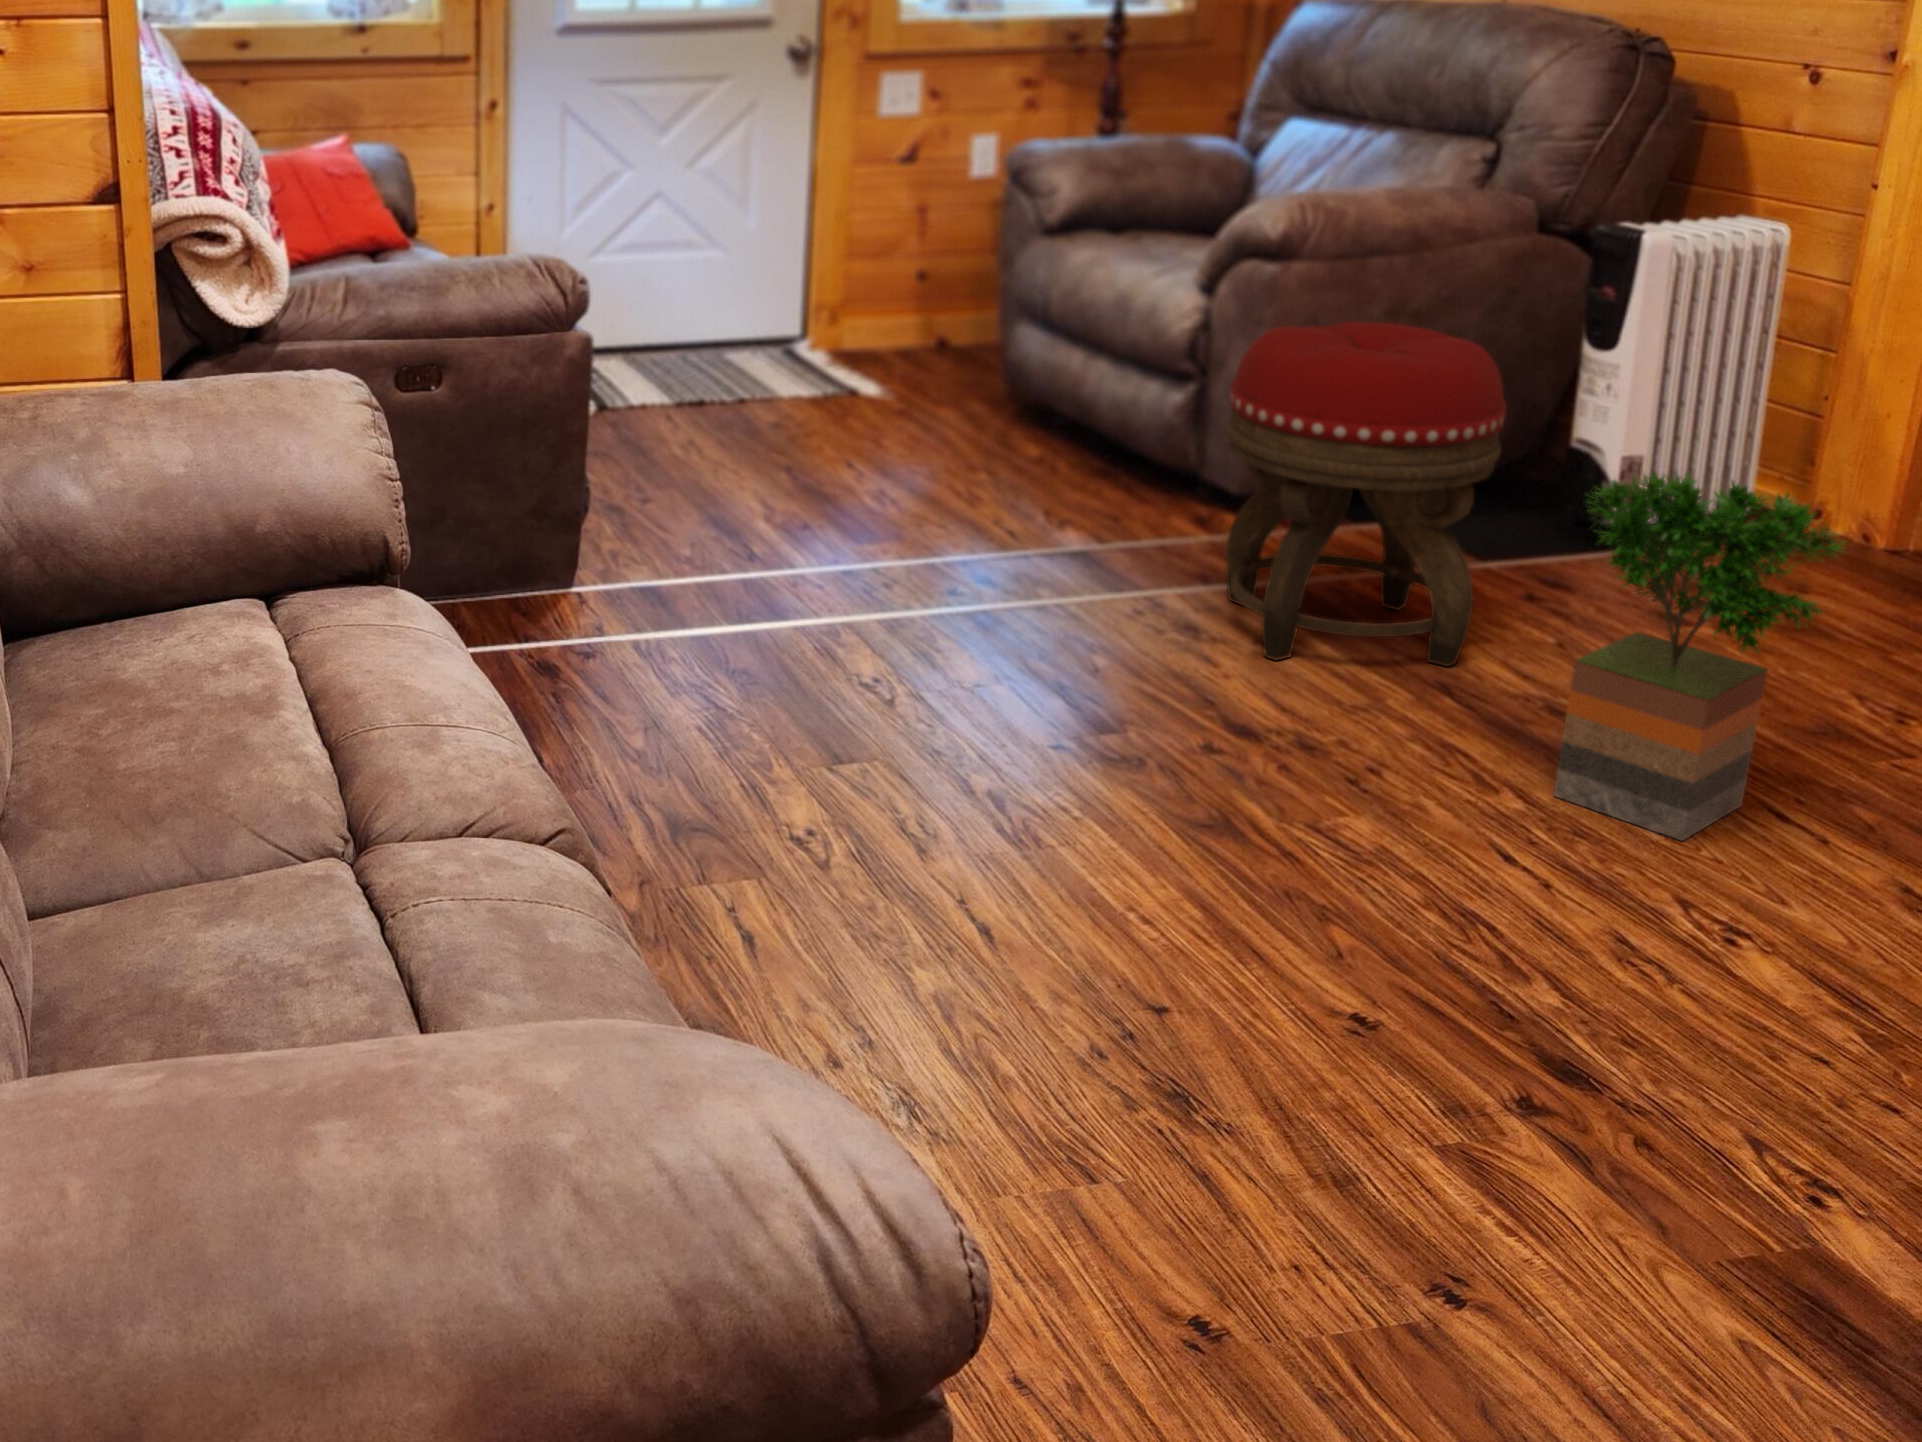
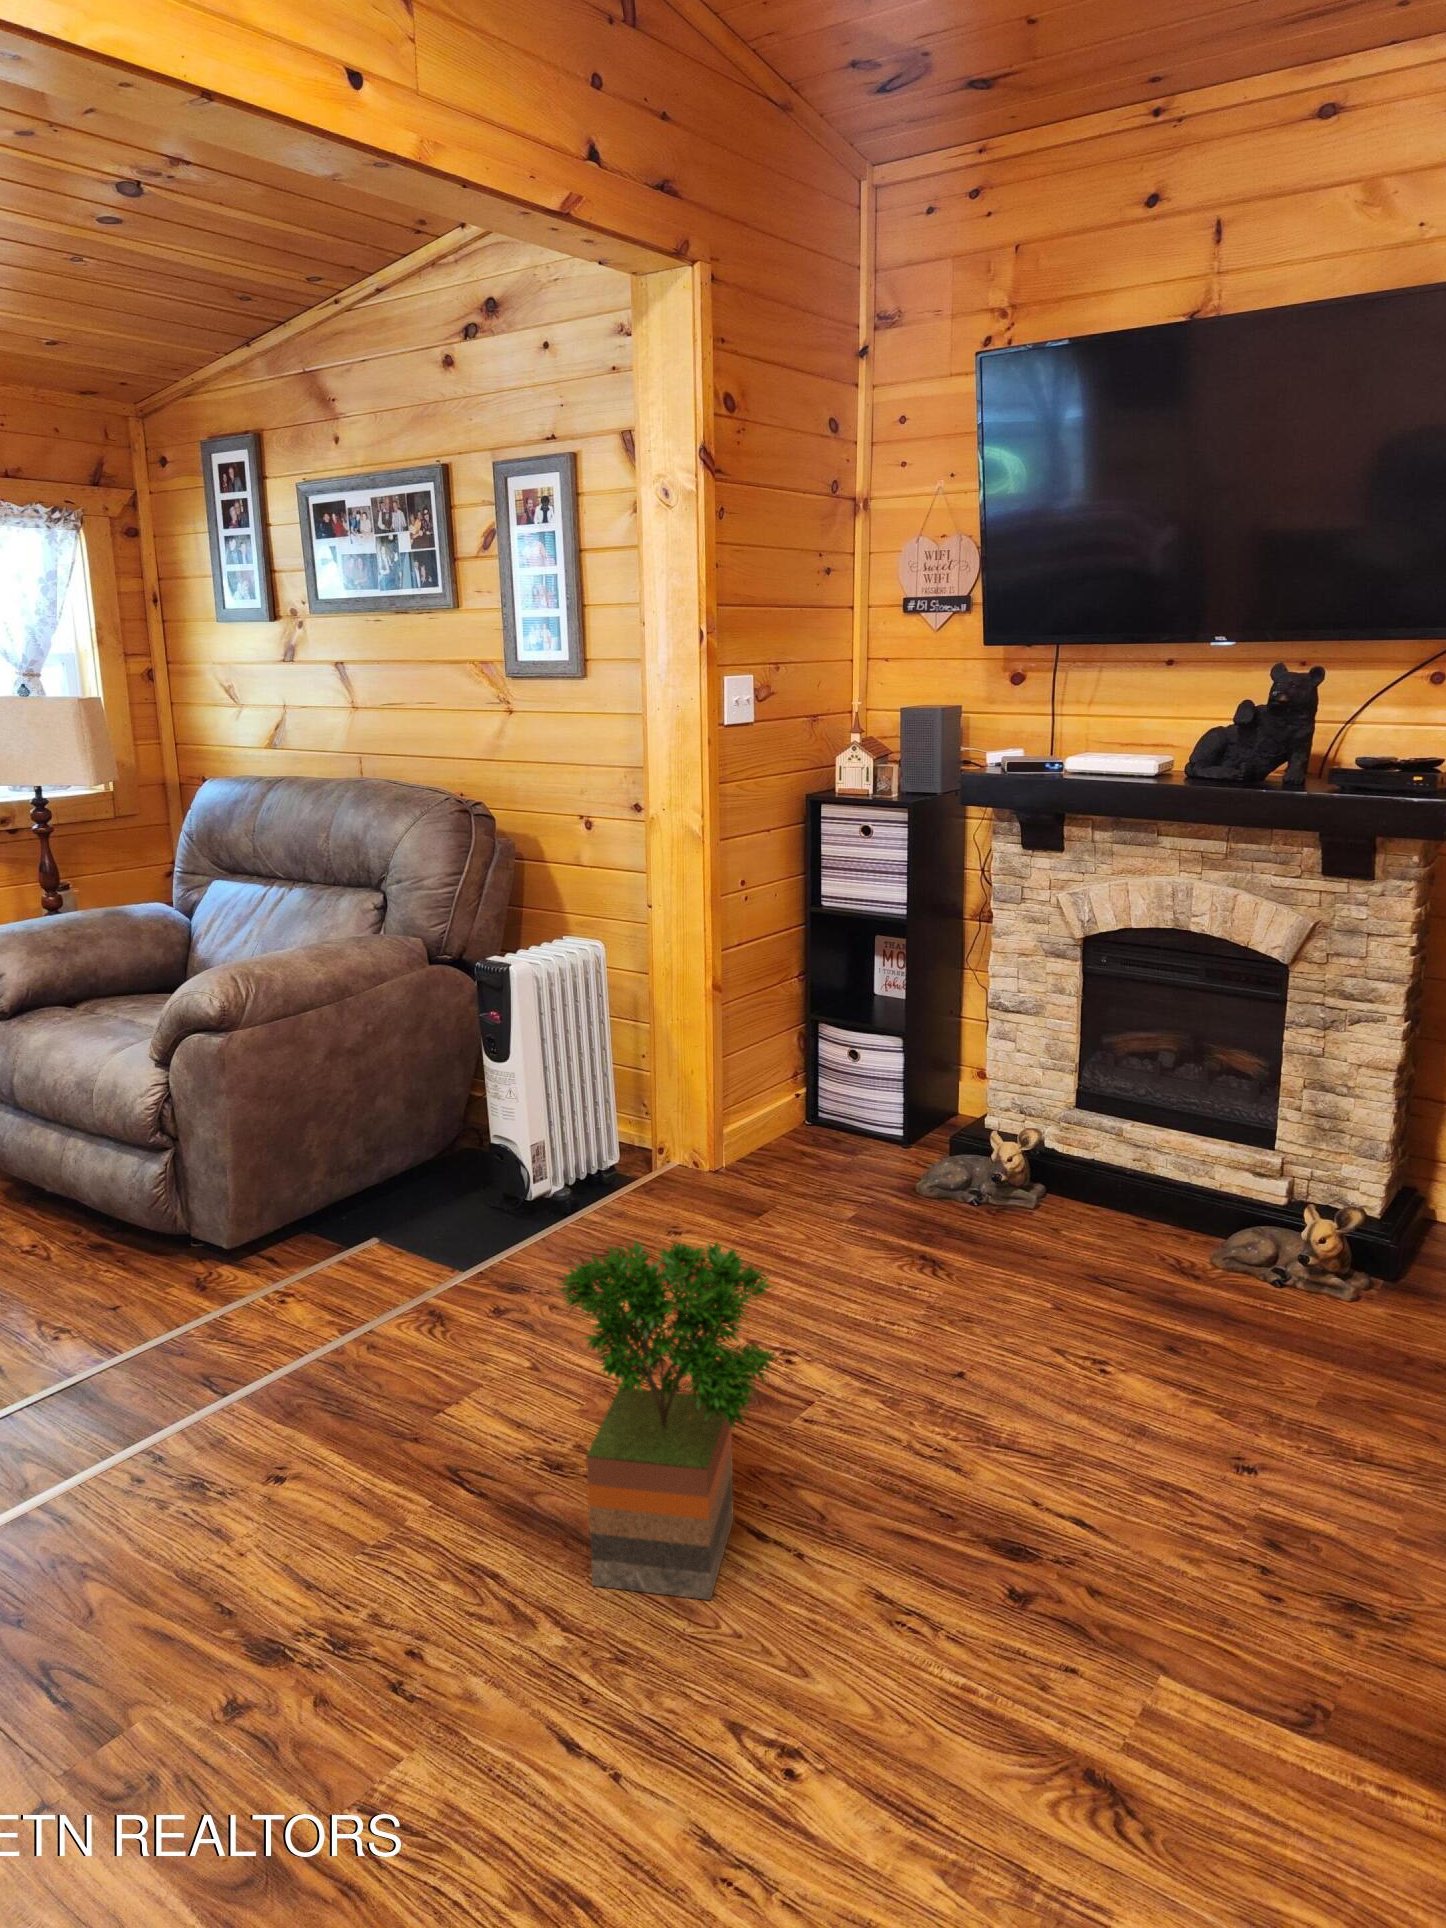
footstool: present [1225,322,1506,666] -> none [197,1105,467,1486]

